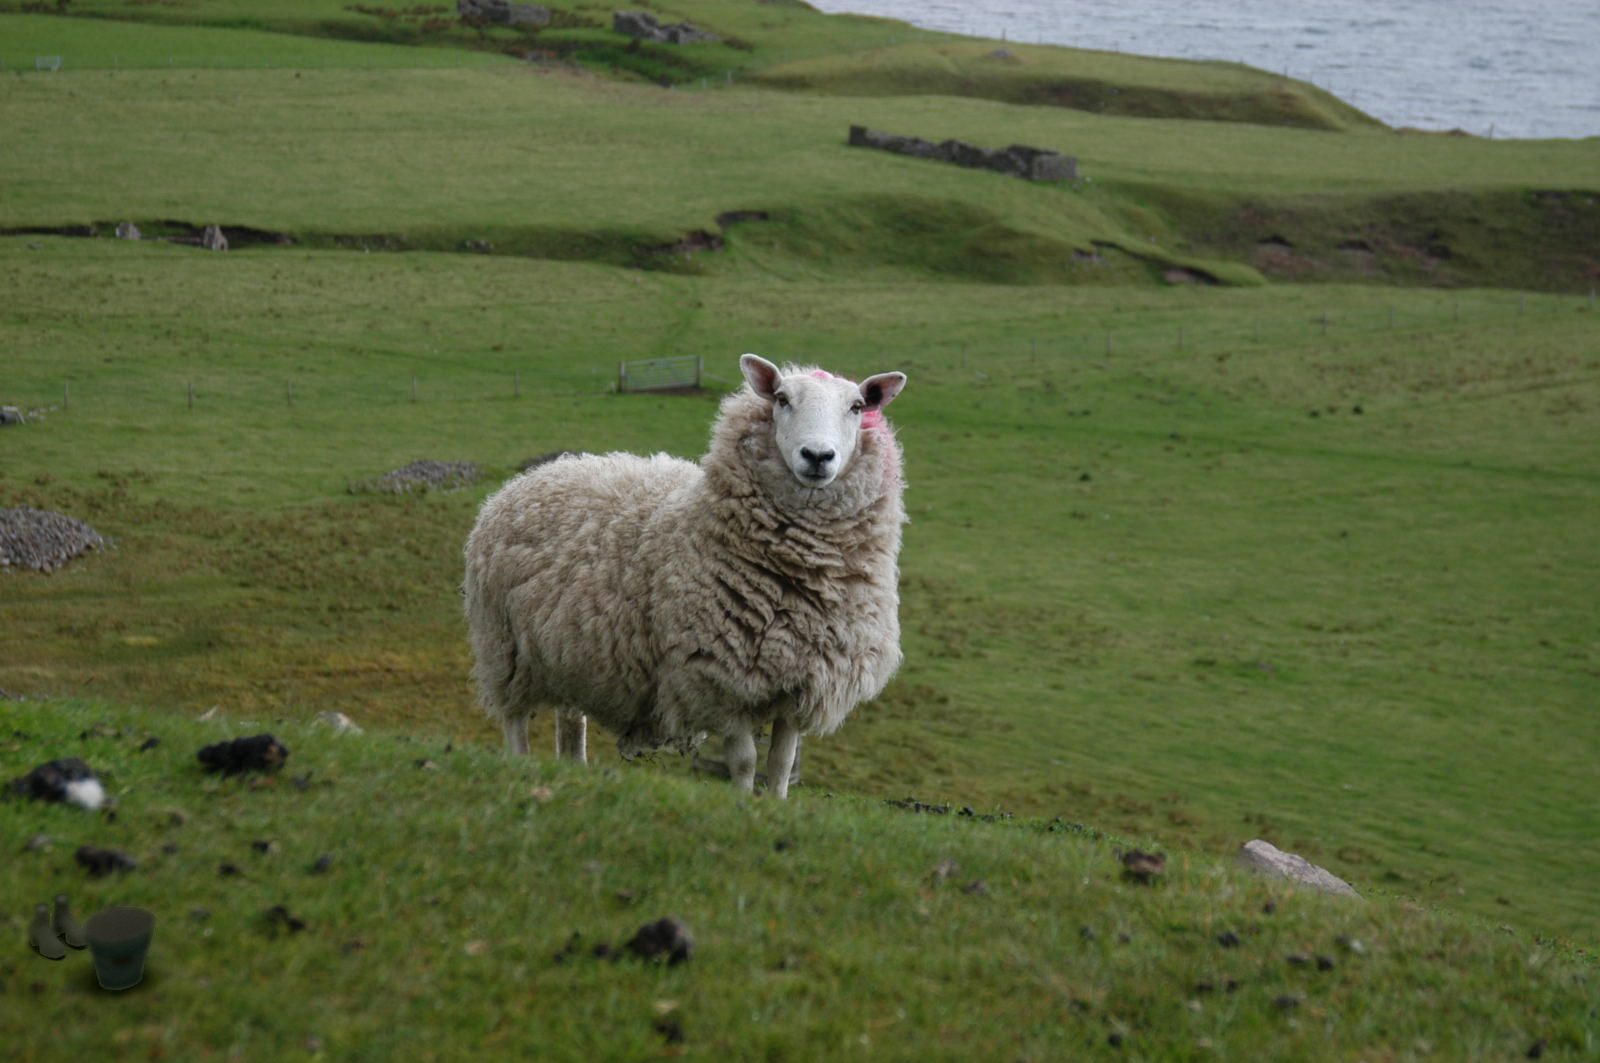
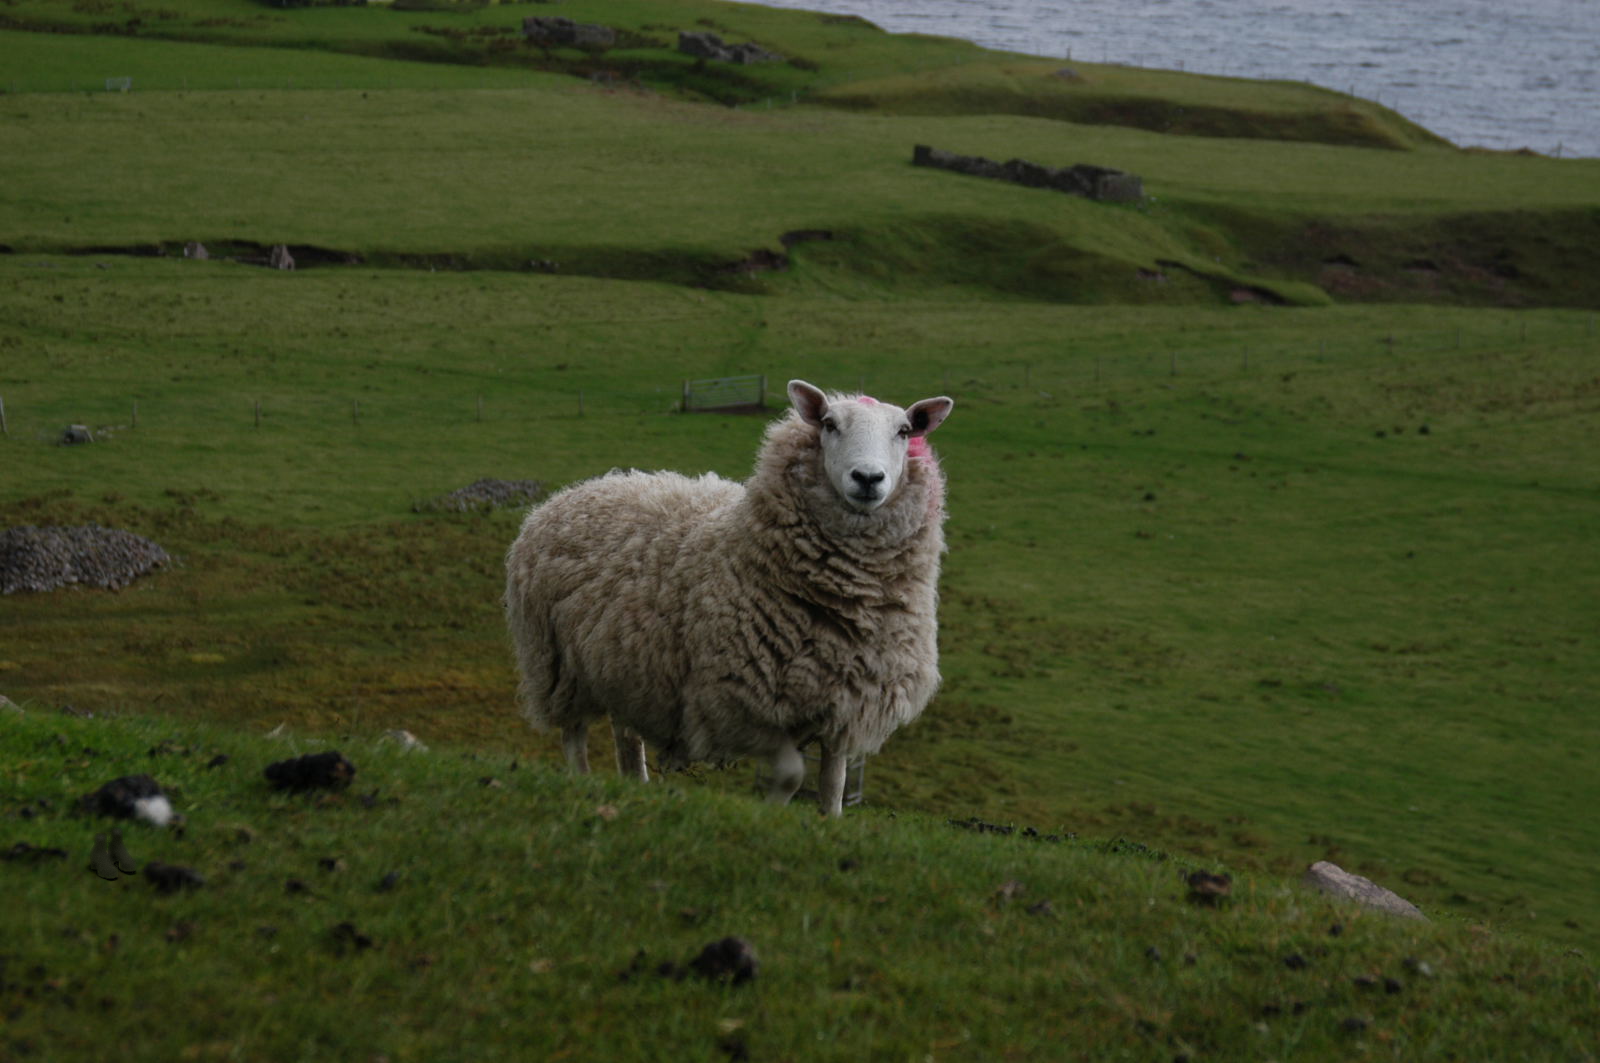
bucket: present [82,907,157,991] -> none [132,838,193,905]

